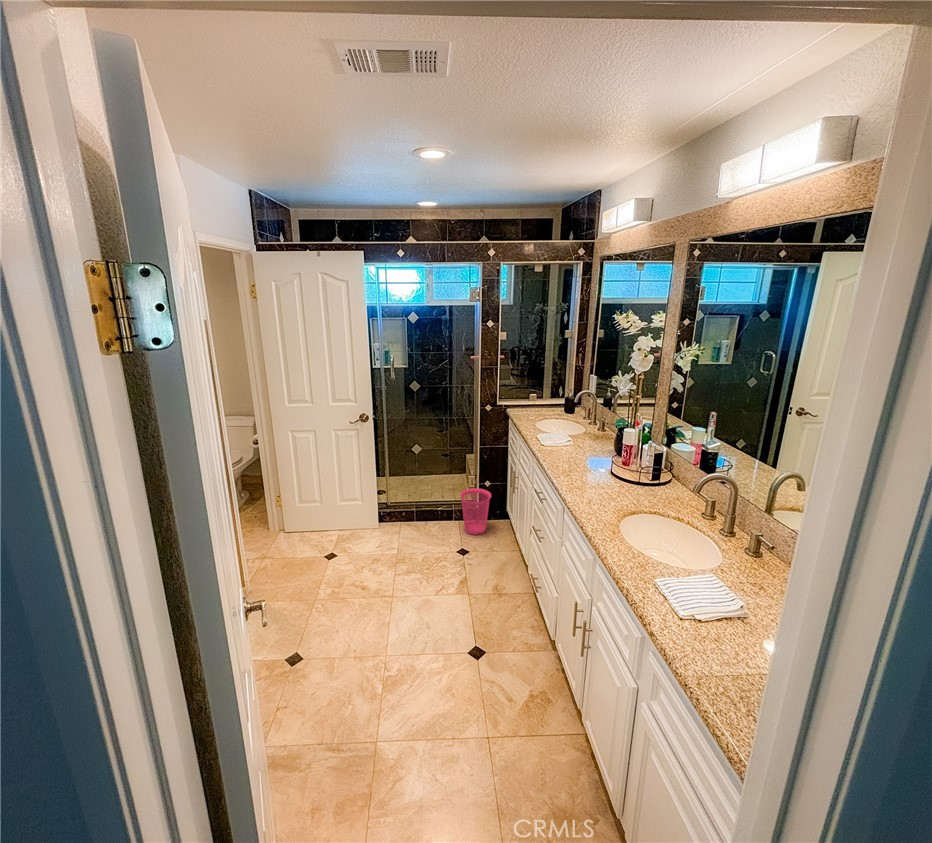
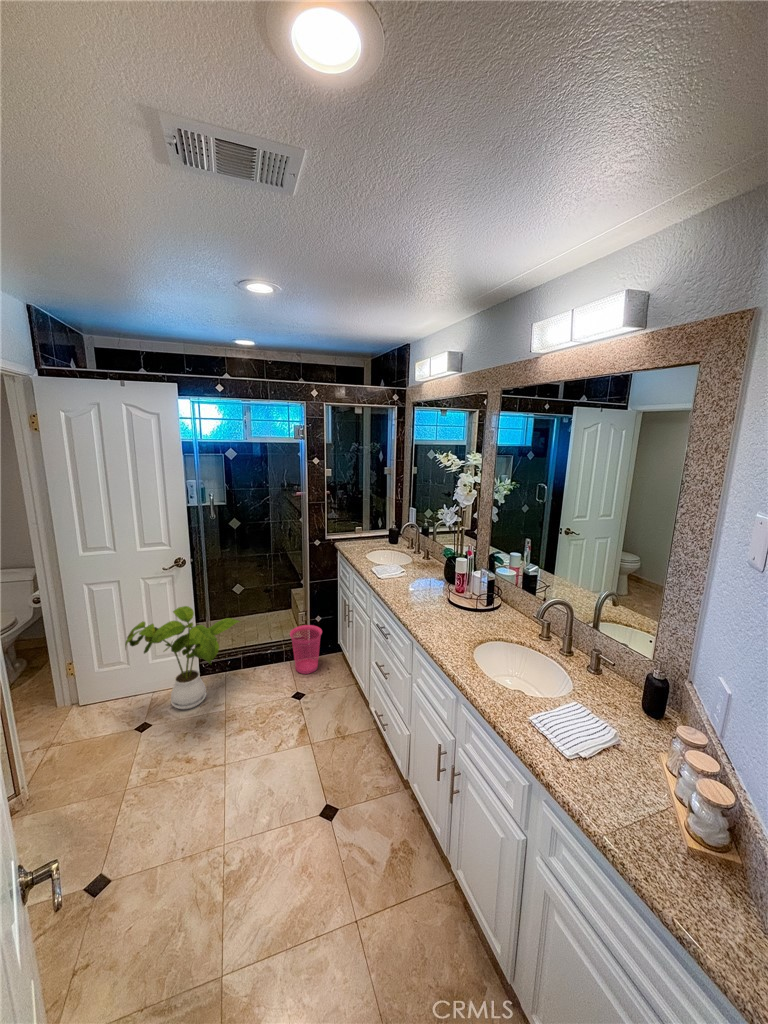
house plant: none [317,457,415,549] -> present [125,606,240,709]

